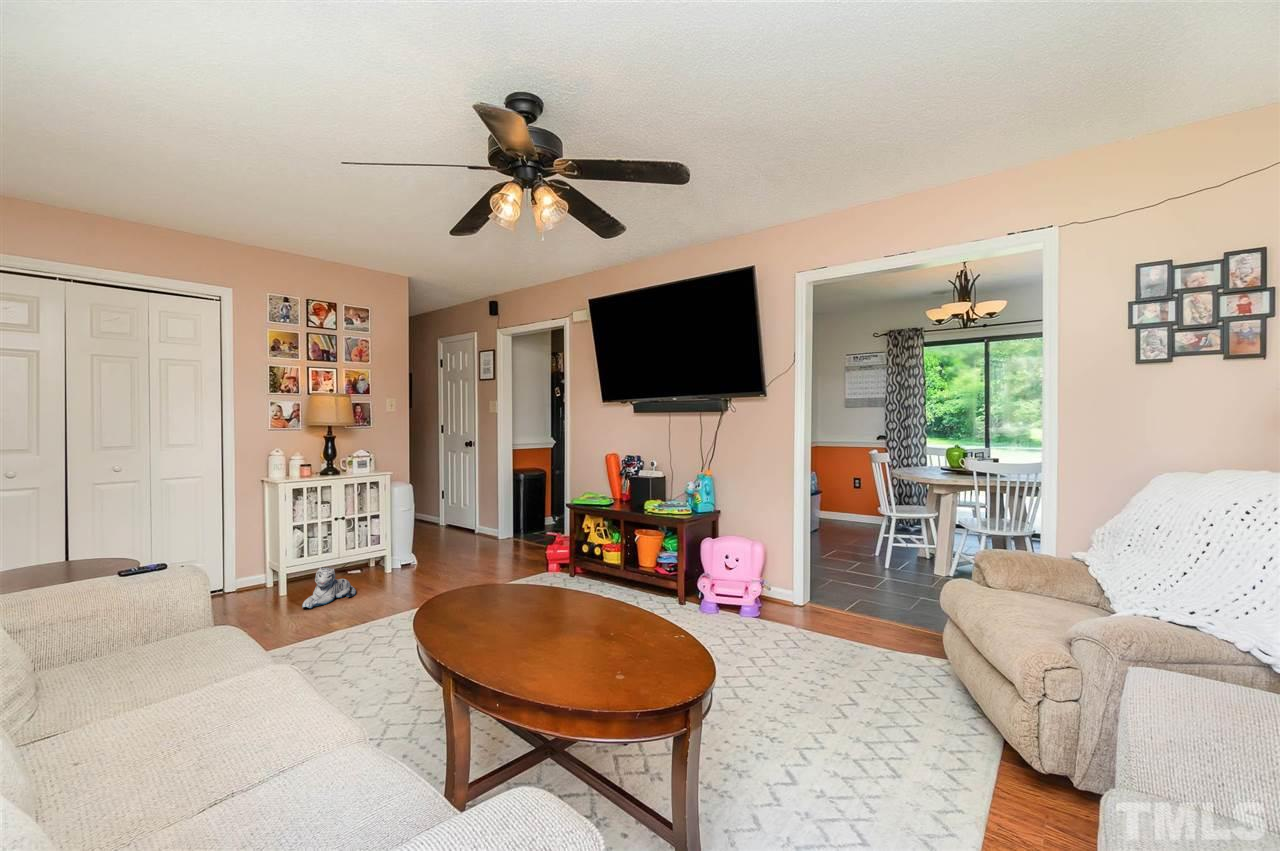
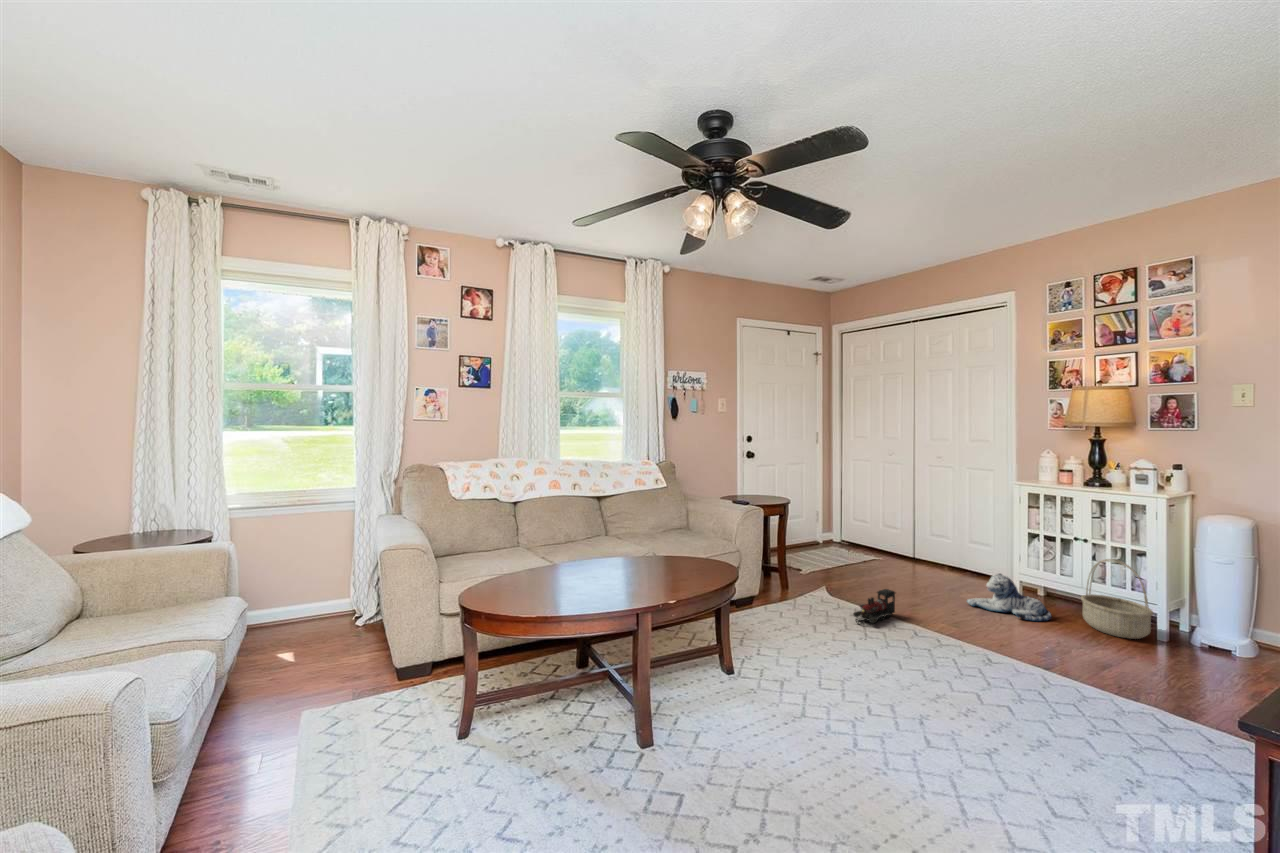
basket: none [356,526,402,583] -> present [1081,559,1153,639]
toy train: none [310,611,354,654] -> present [853,589,895,624]

